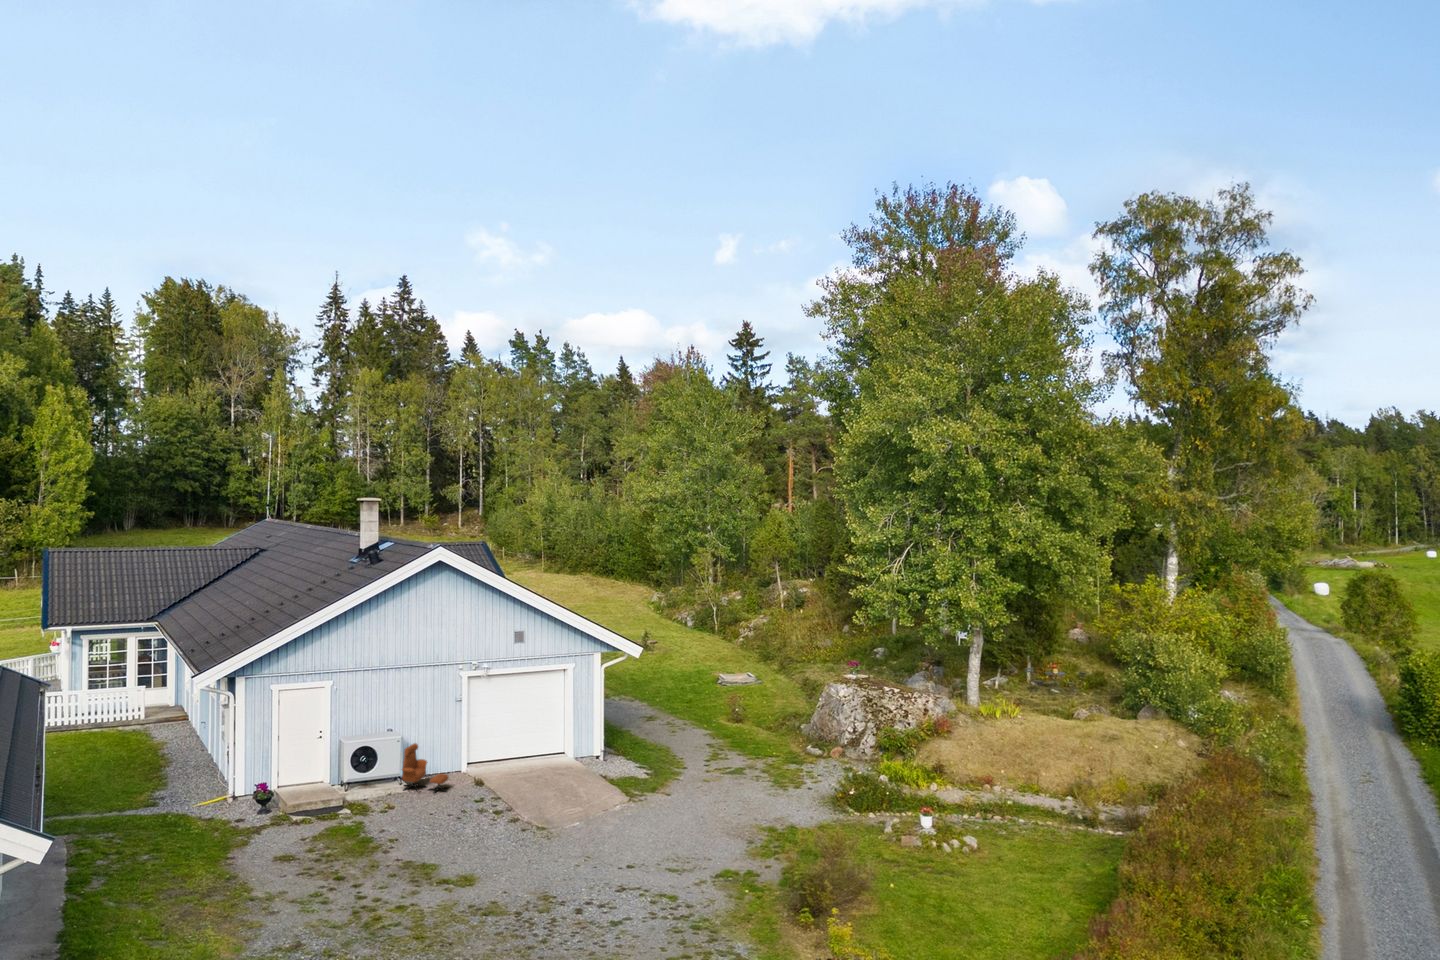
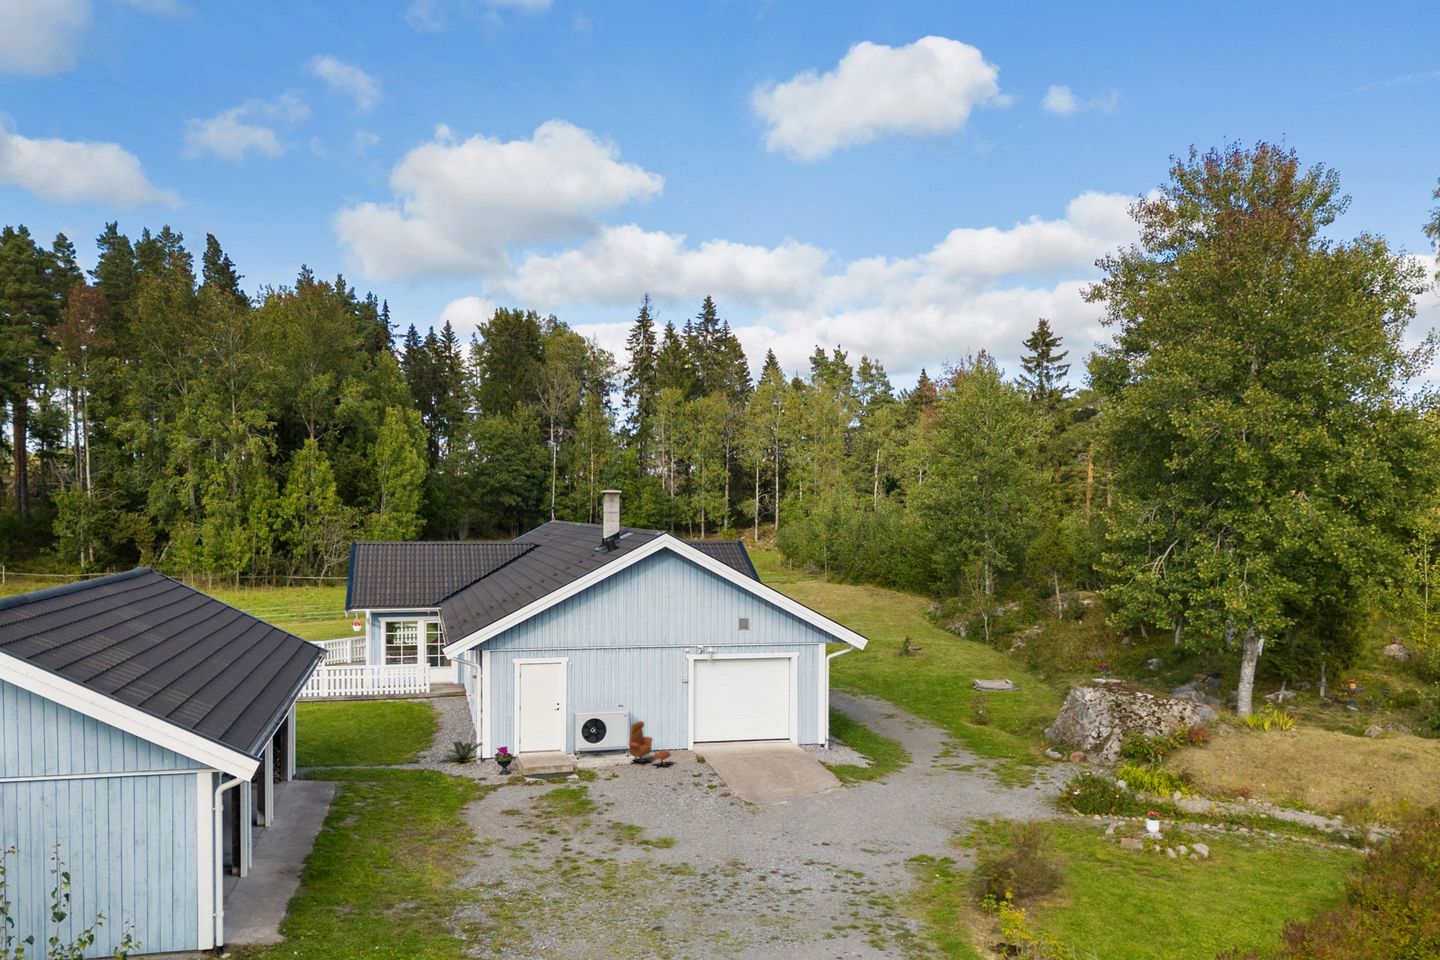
potted plant: none [181,778,227,803] -> present [449,742,482,762]

